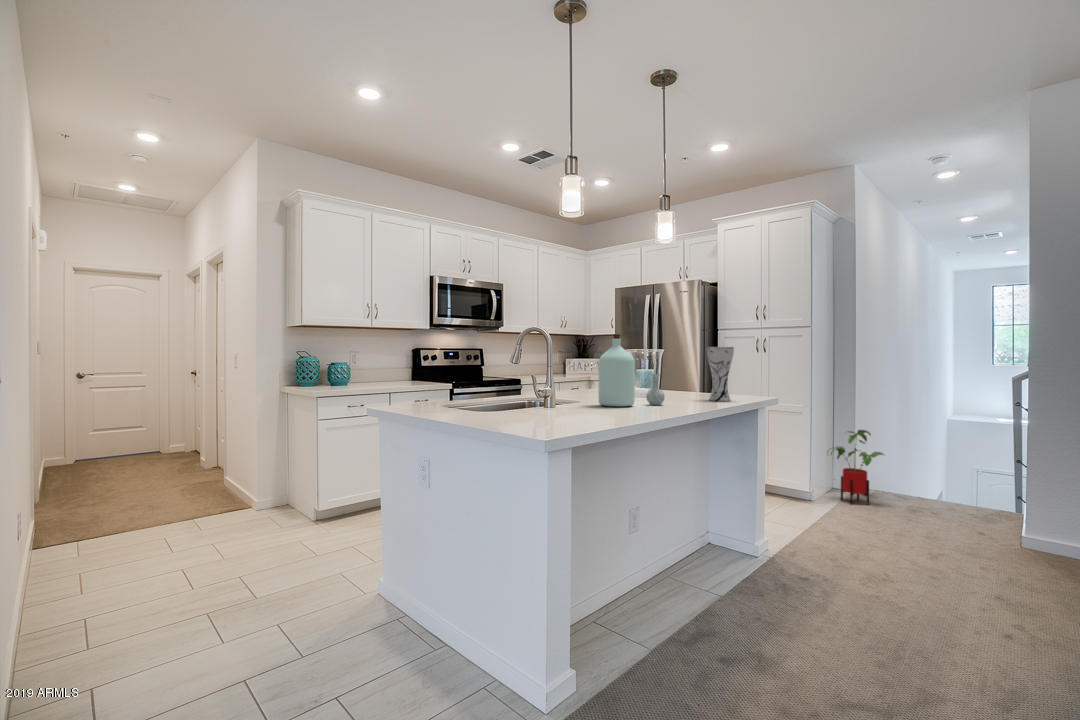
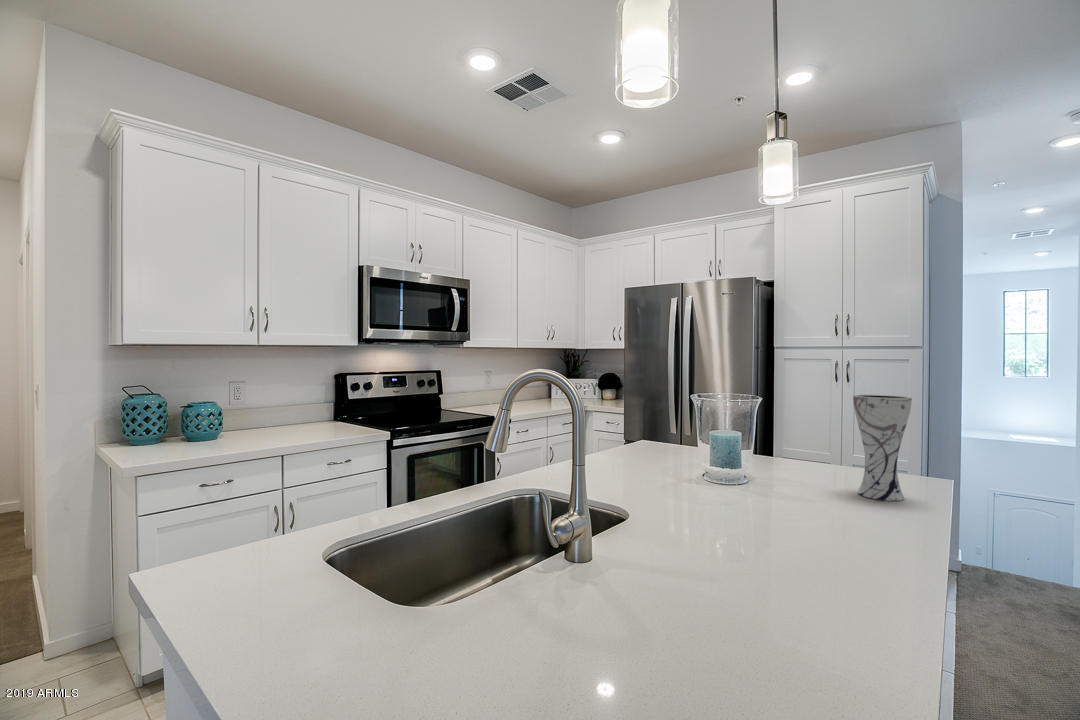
bottle: present [599,335,665,406] -> none [688,384,824,554]
house plant: present [830,430,884,505] -> none [941,495,1038,609]

